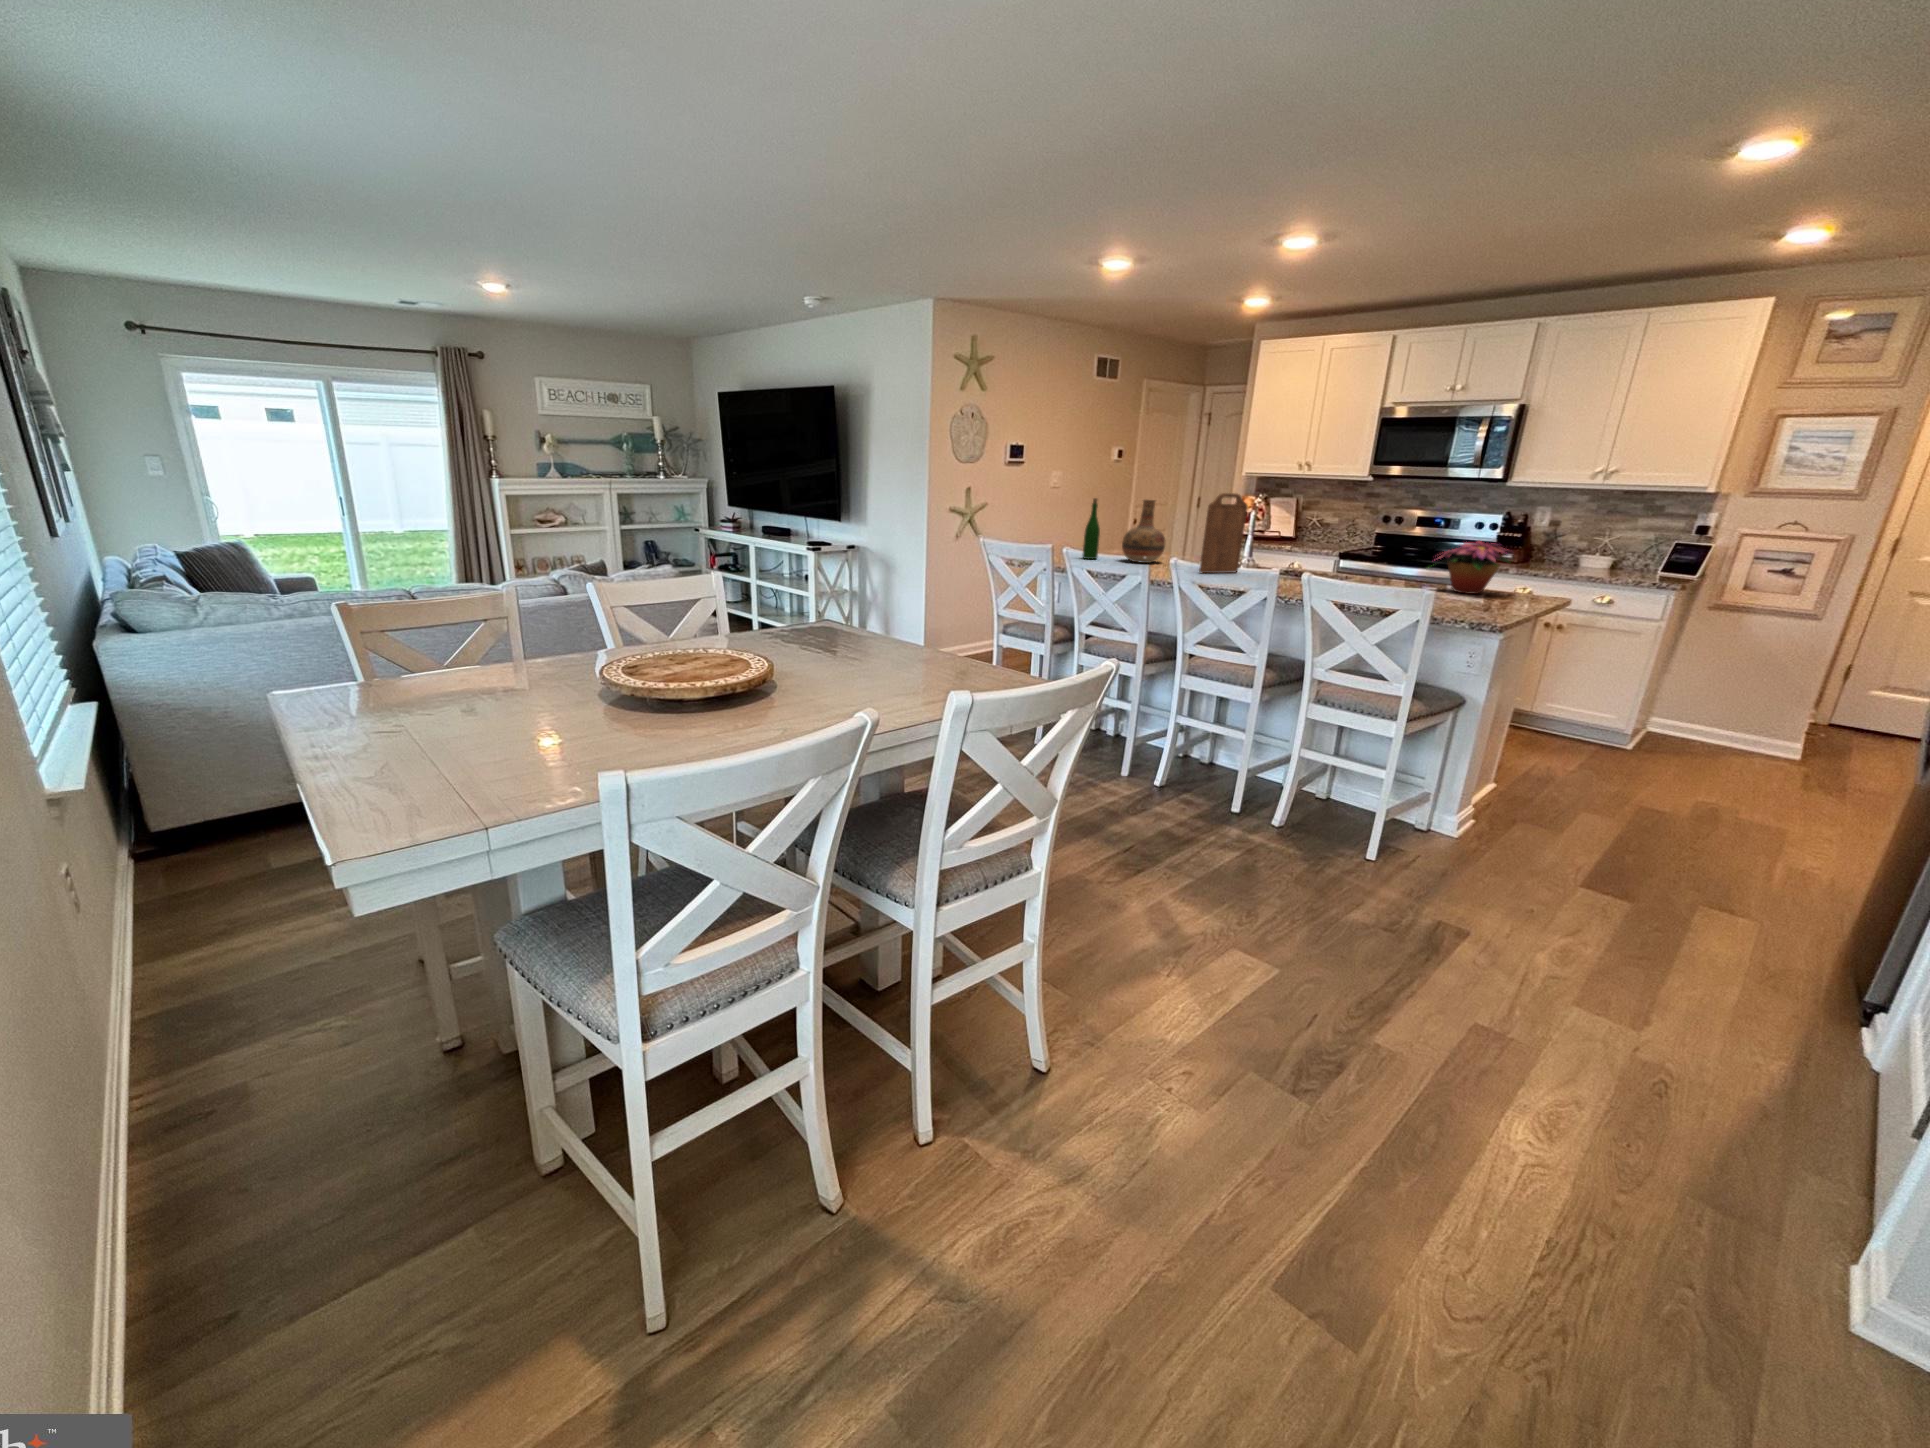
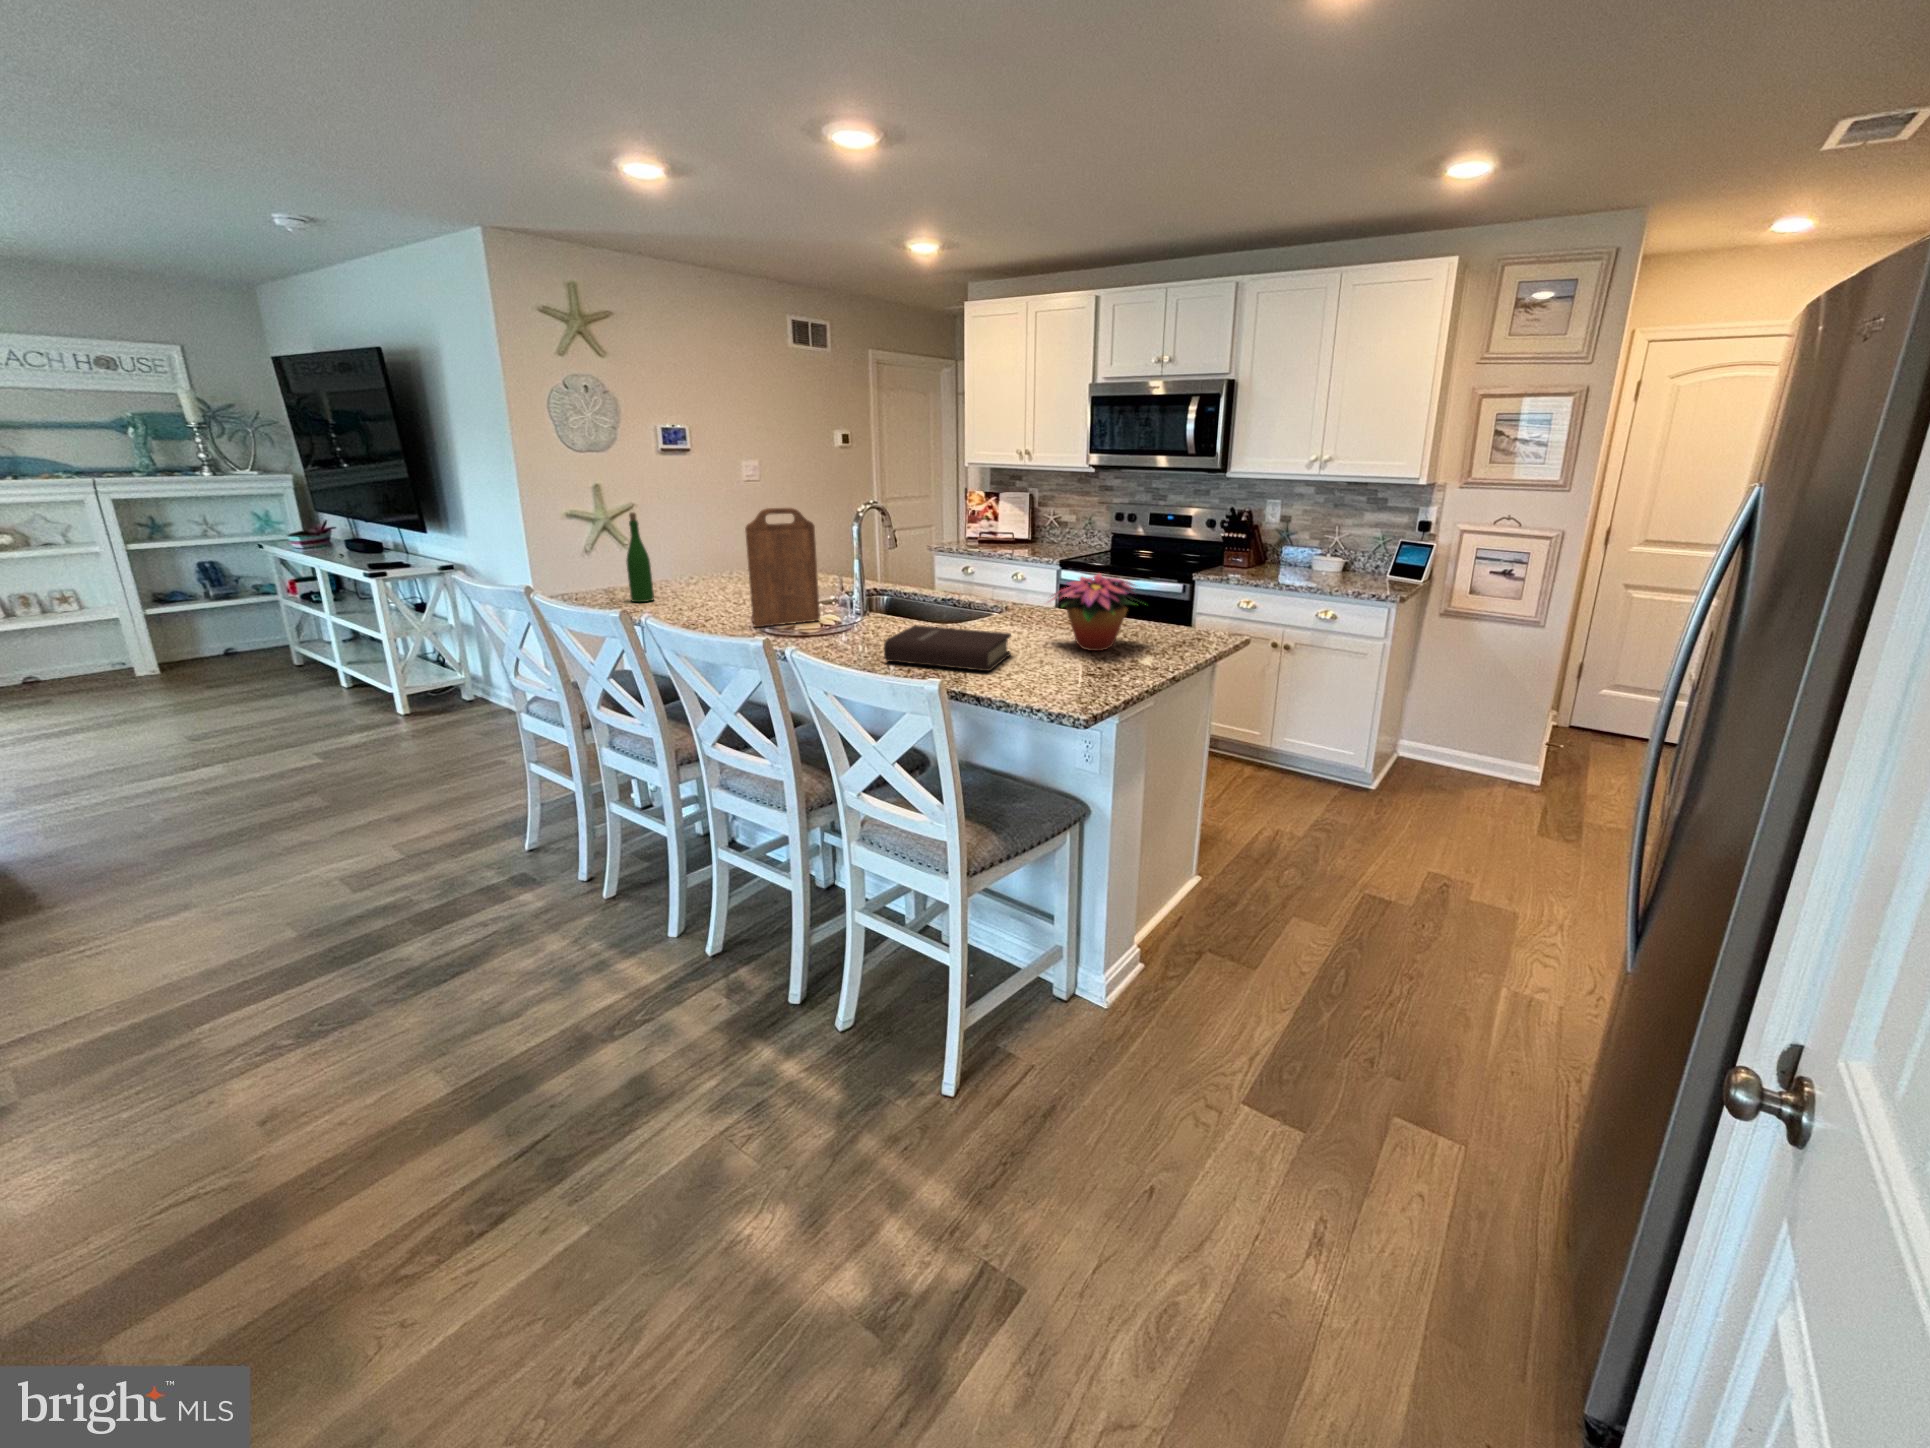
vase: present [1122,500,1165,563] -> none [679,514,745,606]
book: none [1330,571,1414,598] -> present [884,625,1011,671]

